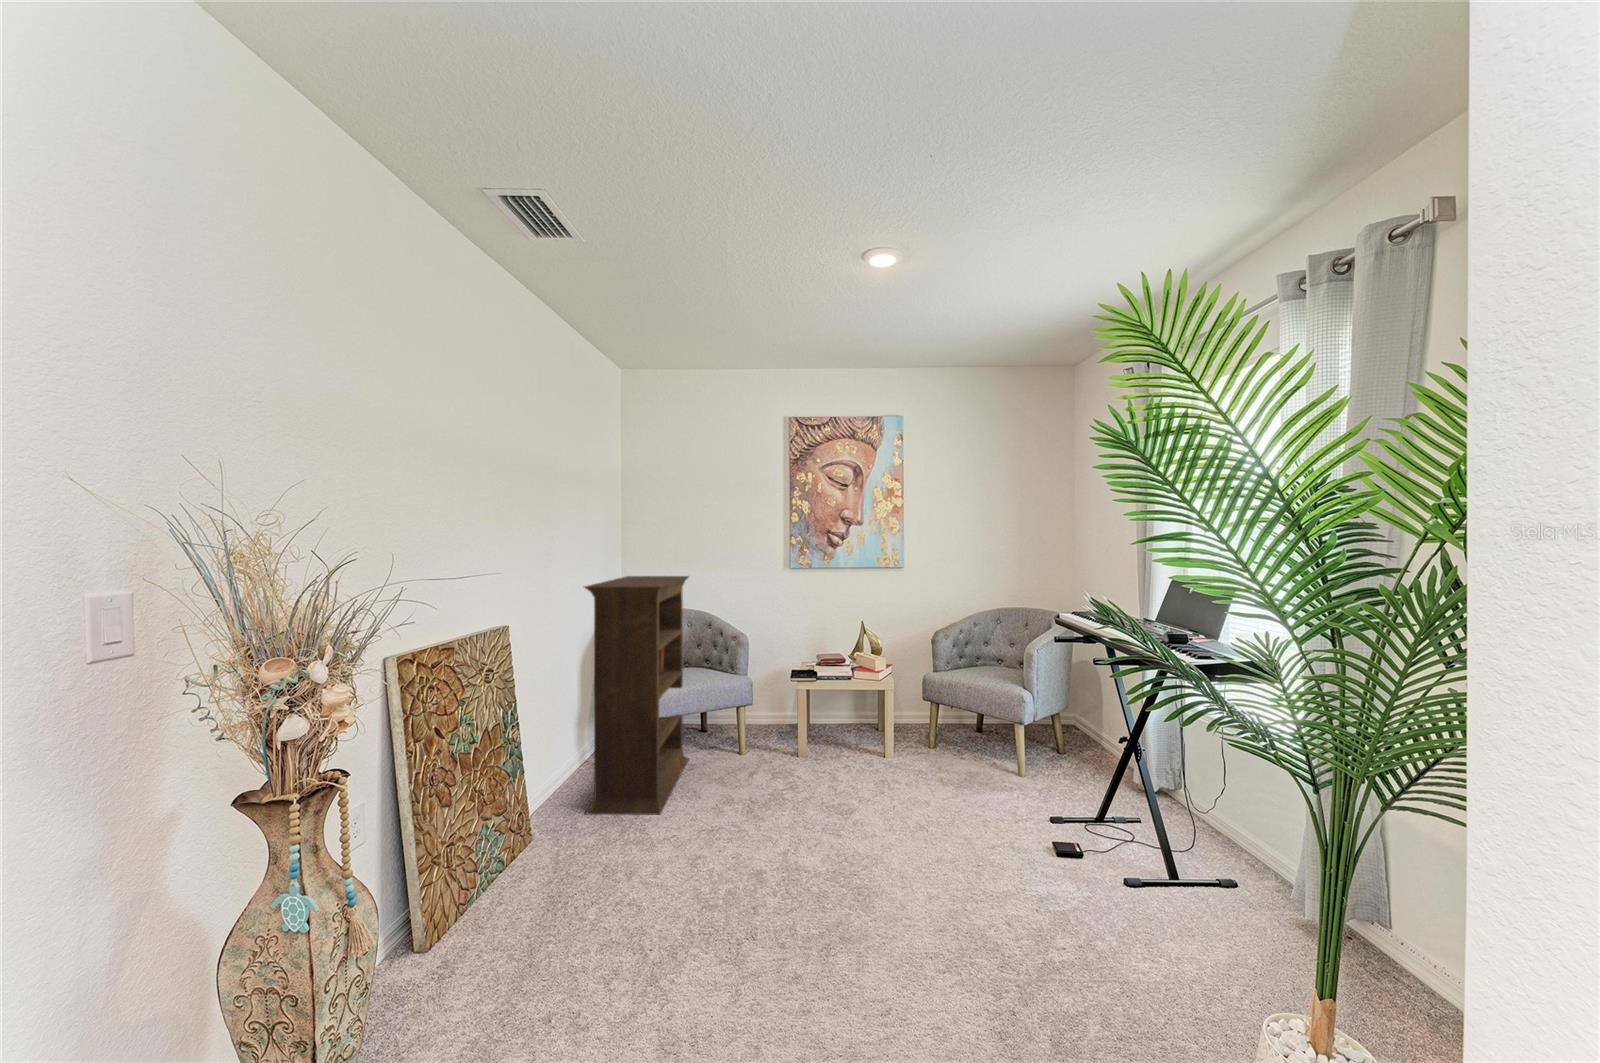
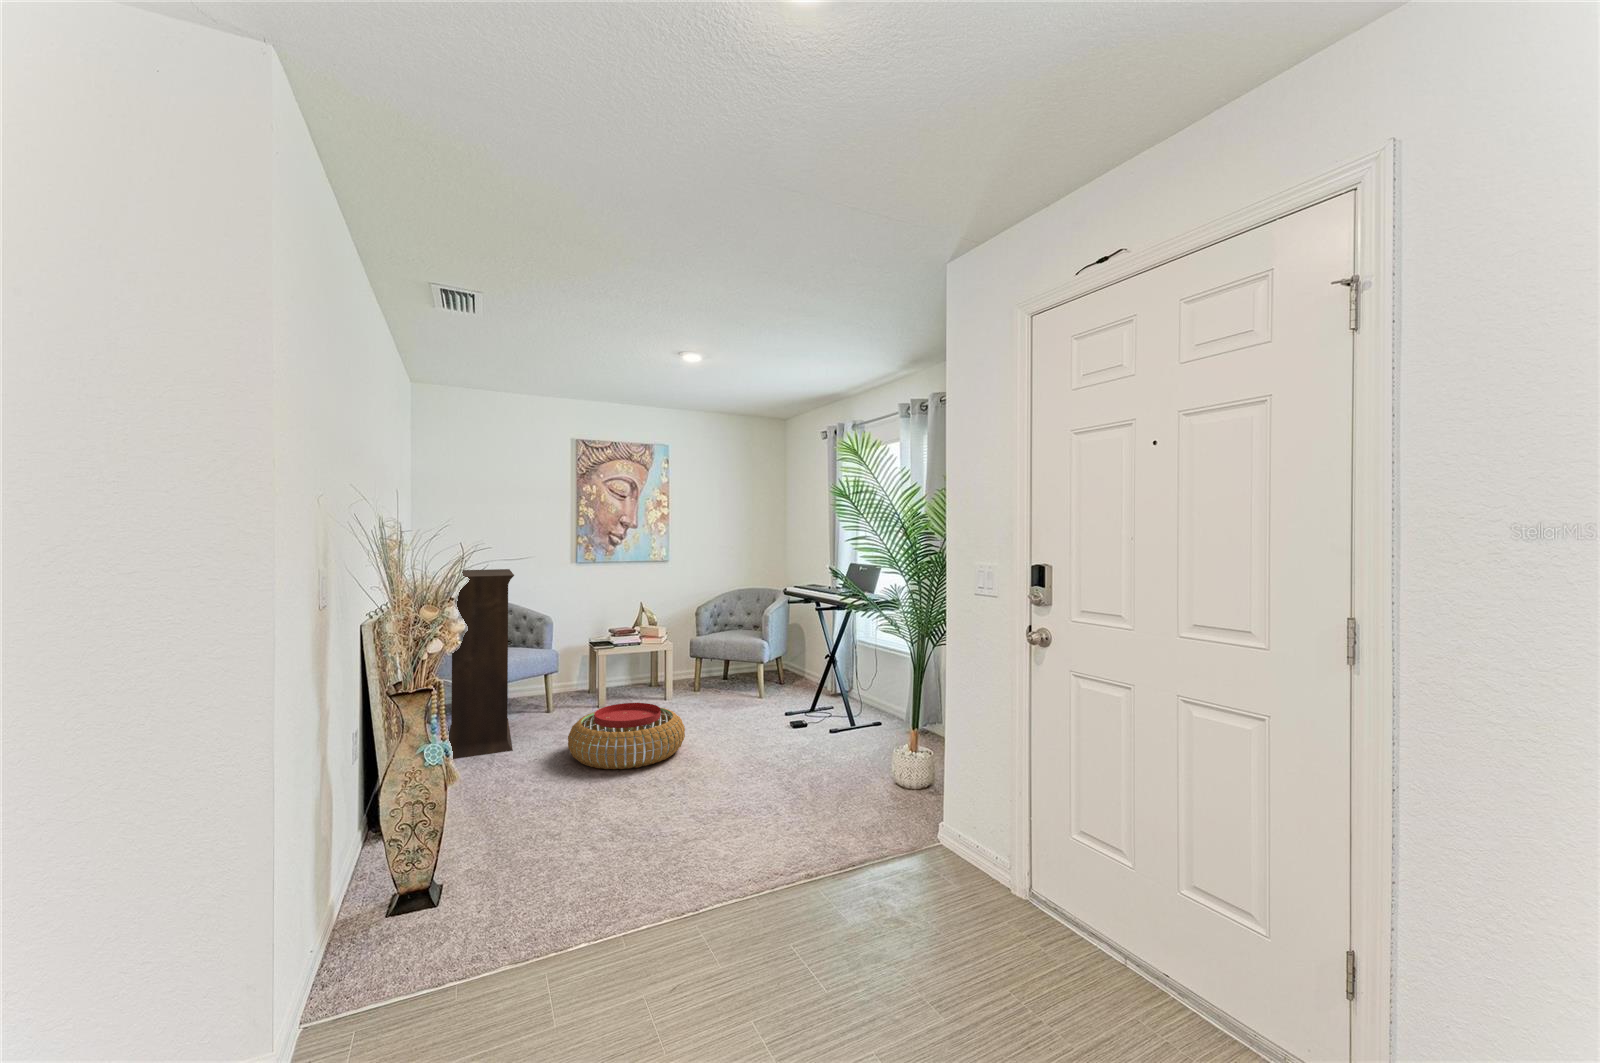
pouf: none [707,774,873,889] -> present [568,703,685,769]

